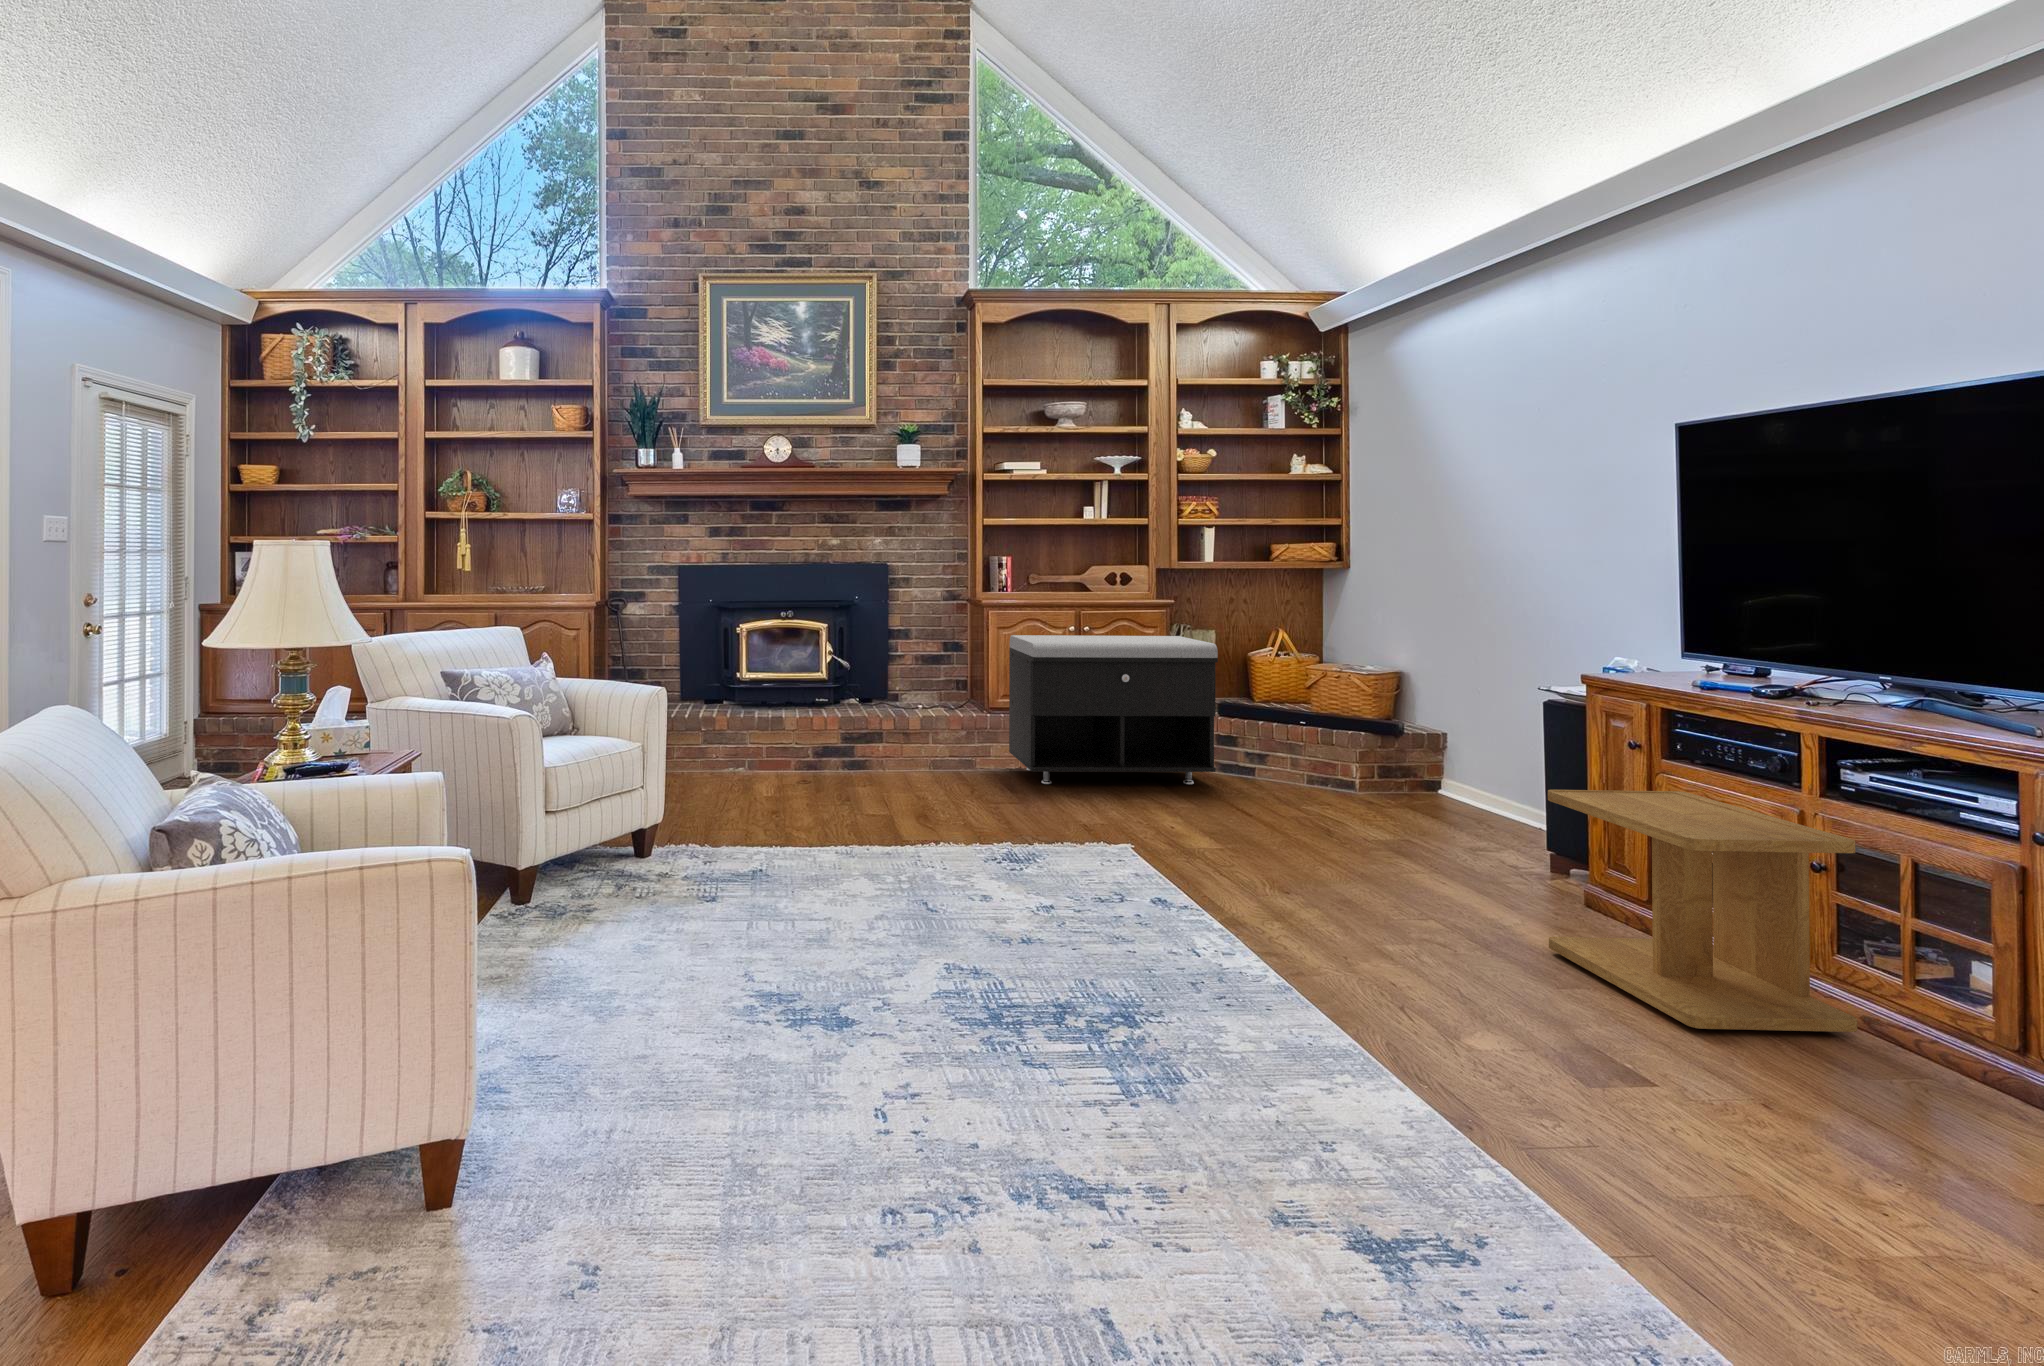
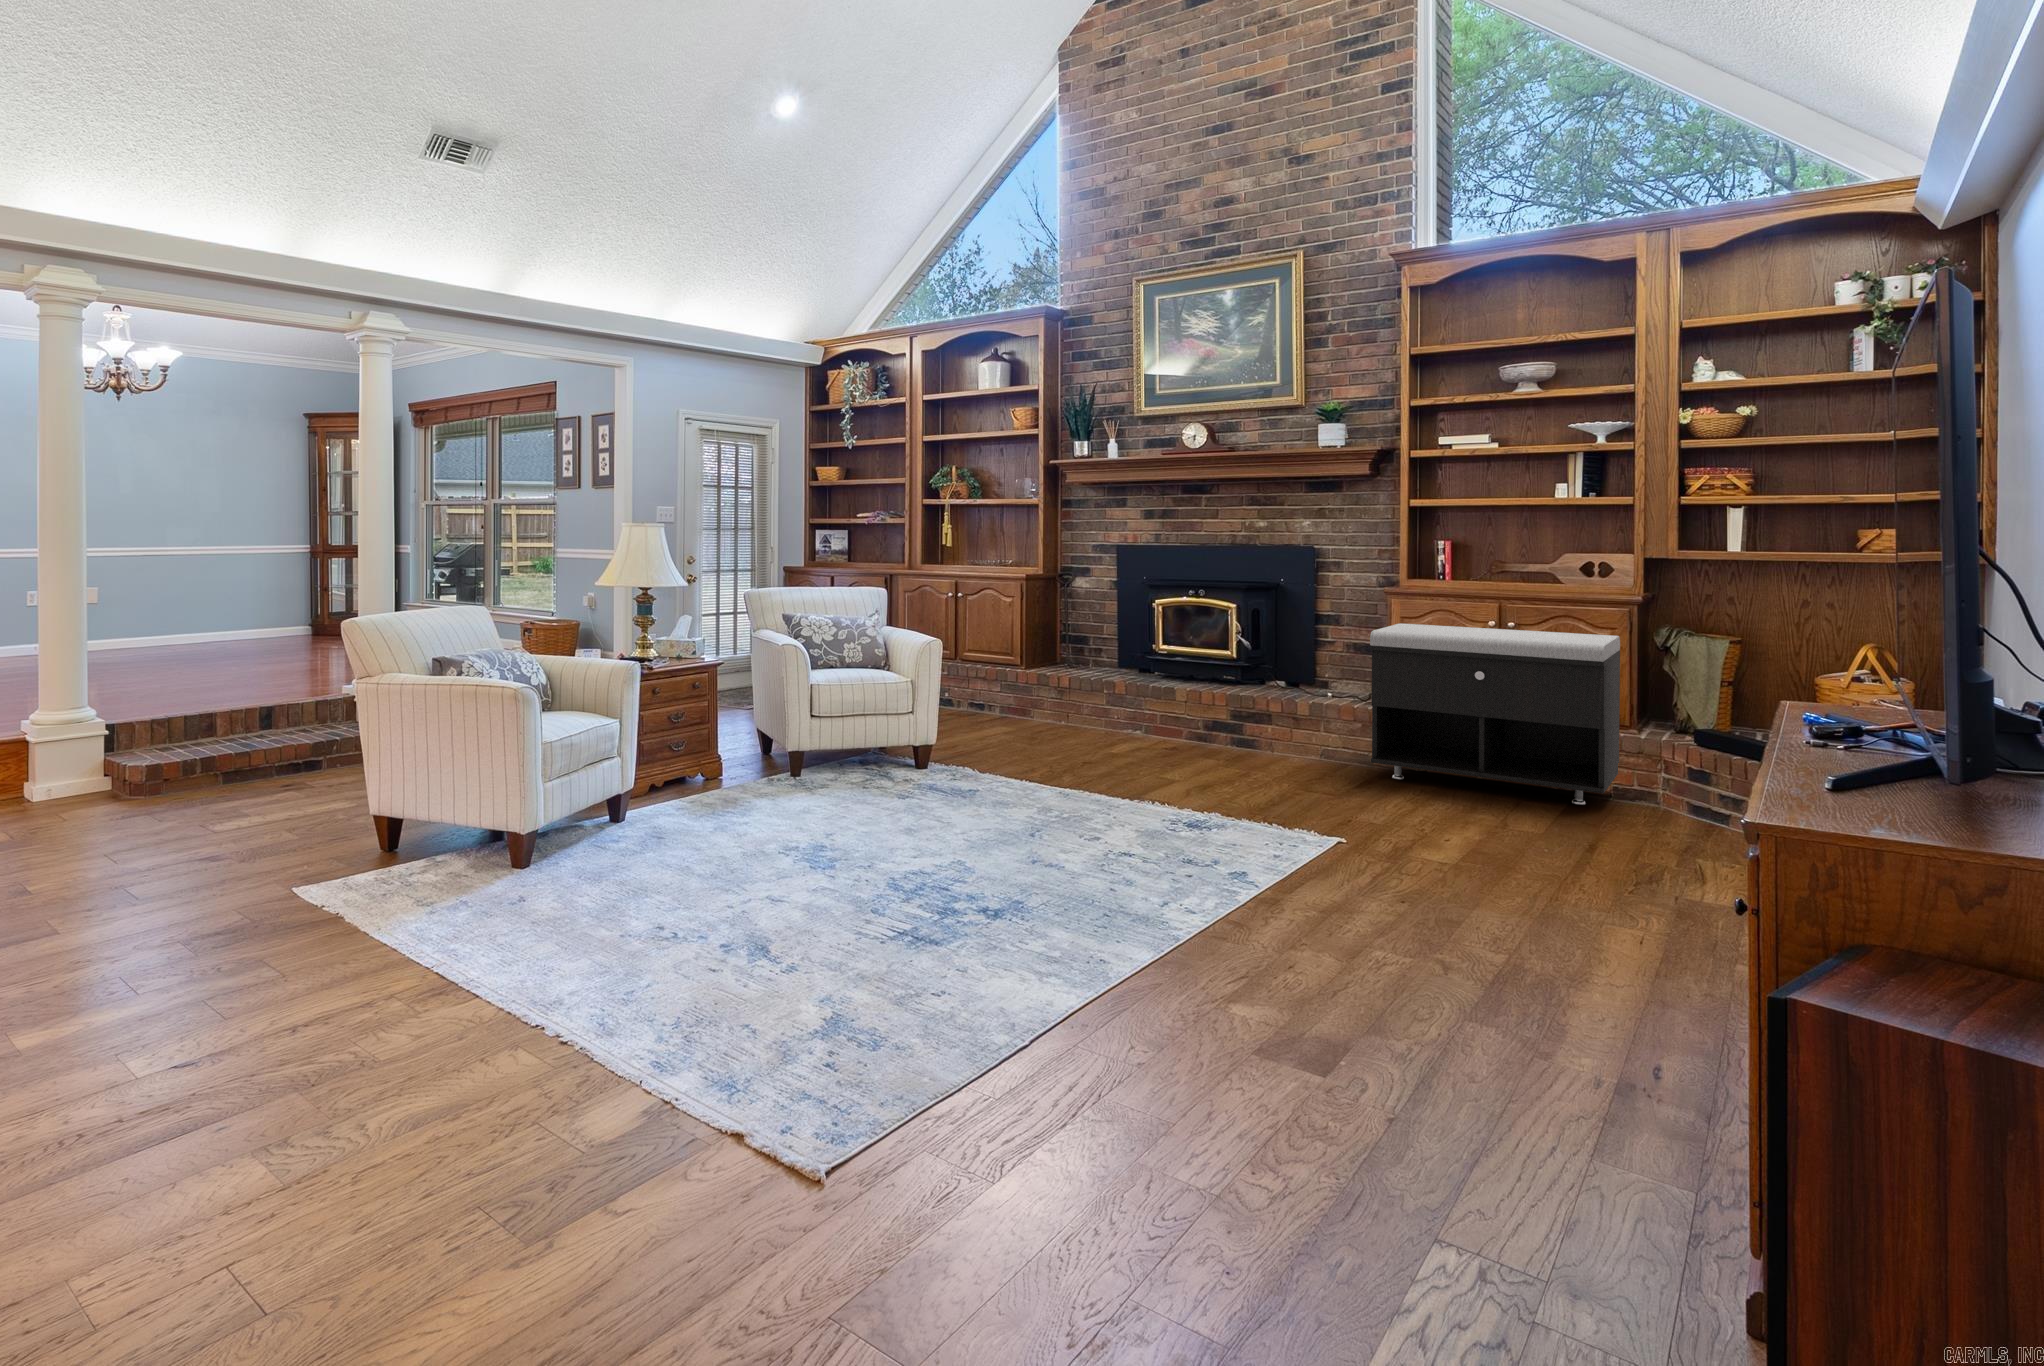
side table: present [1548,790,1857,1032] -> none [1474,807,1718,1098]

